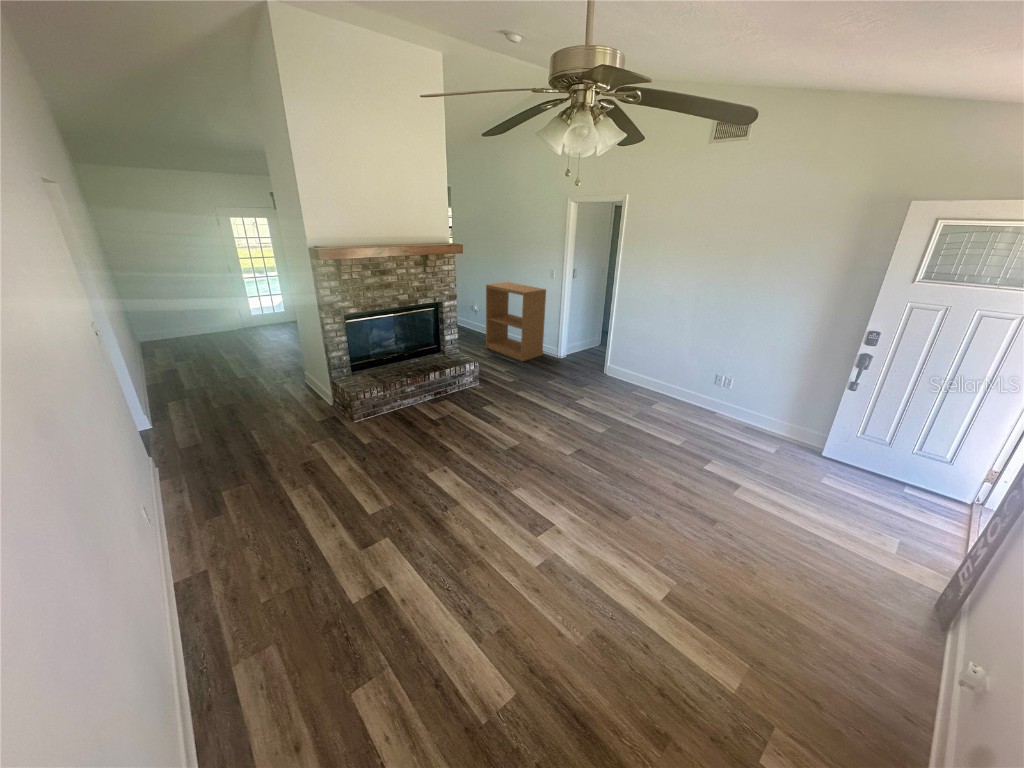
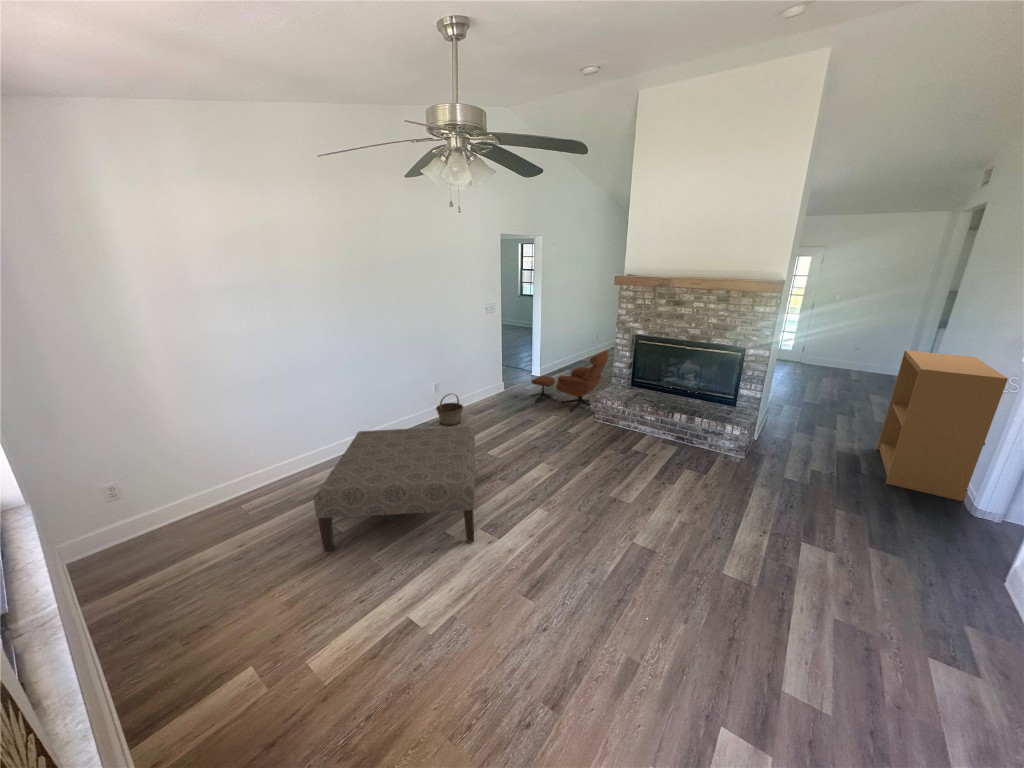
lounge chair: none [213,342,330,450] -> present [531,351,609,412]
ottoman: none [327,480,575,720] -> present [314,427,475,551]
basket: none [169,502,233,566] -> present [436,393,463,425]

